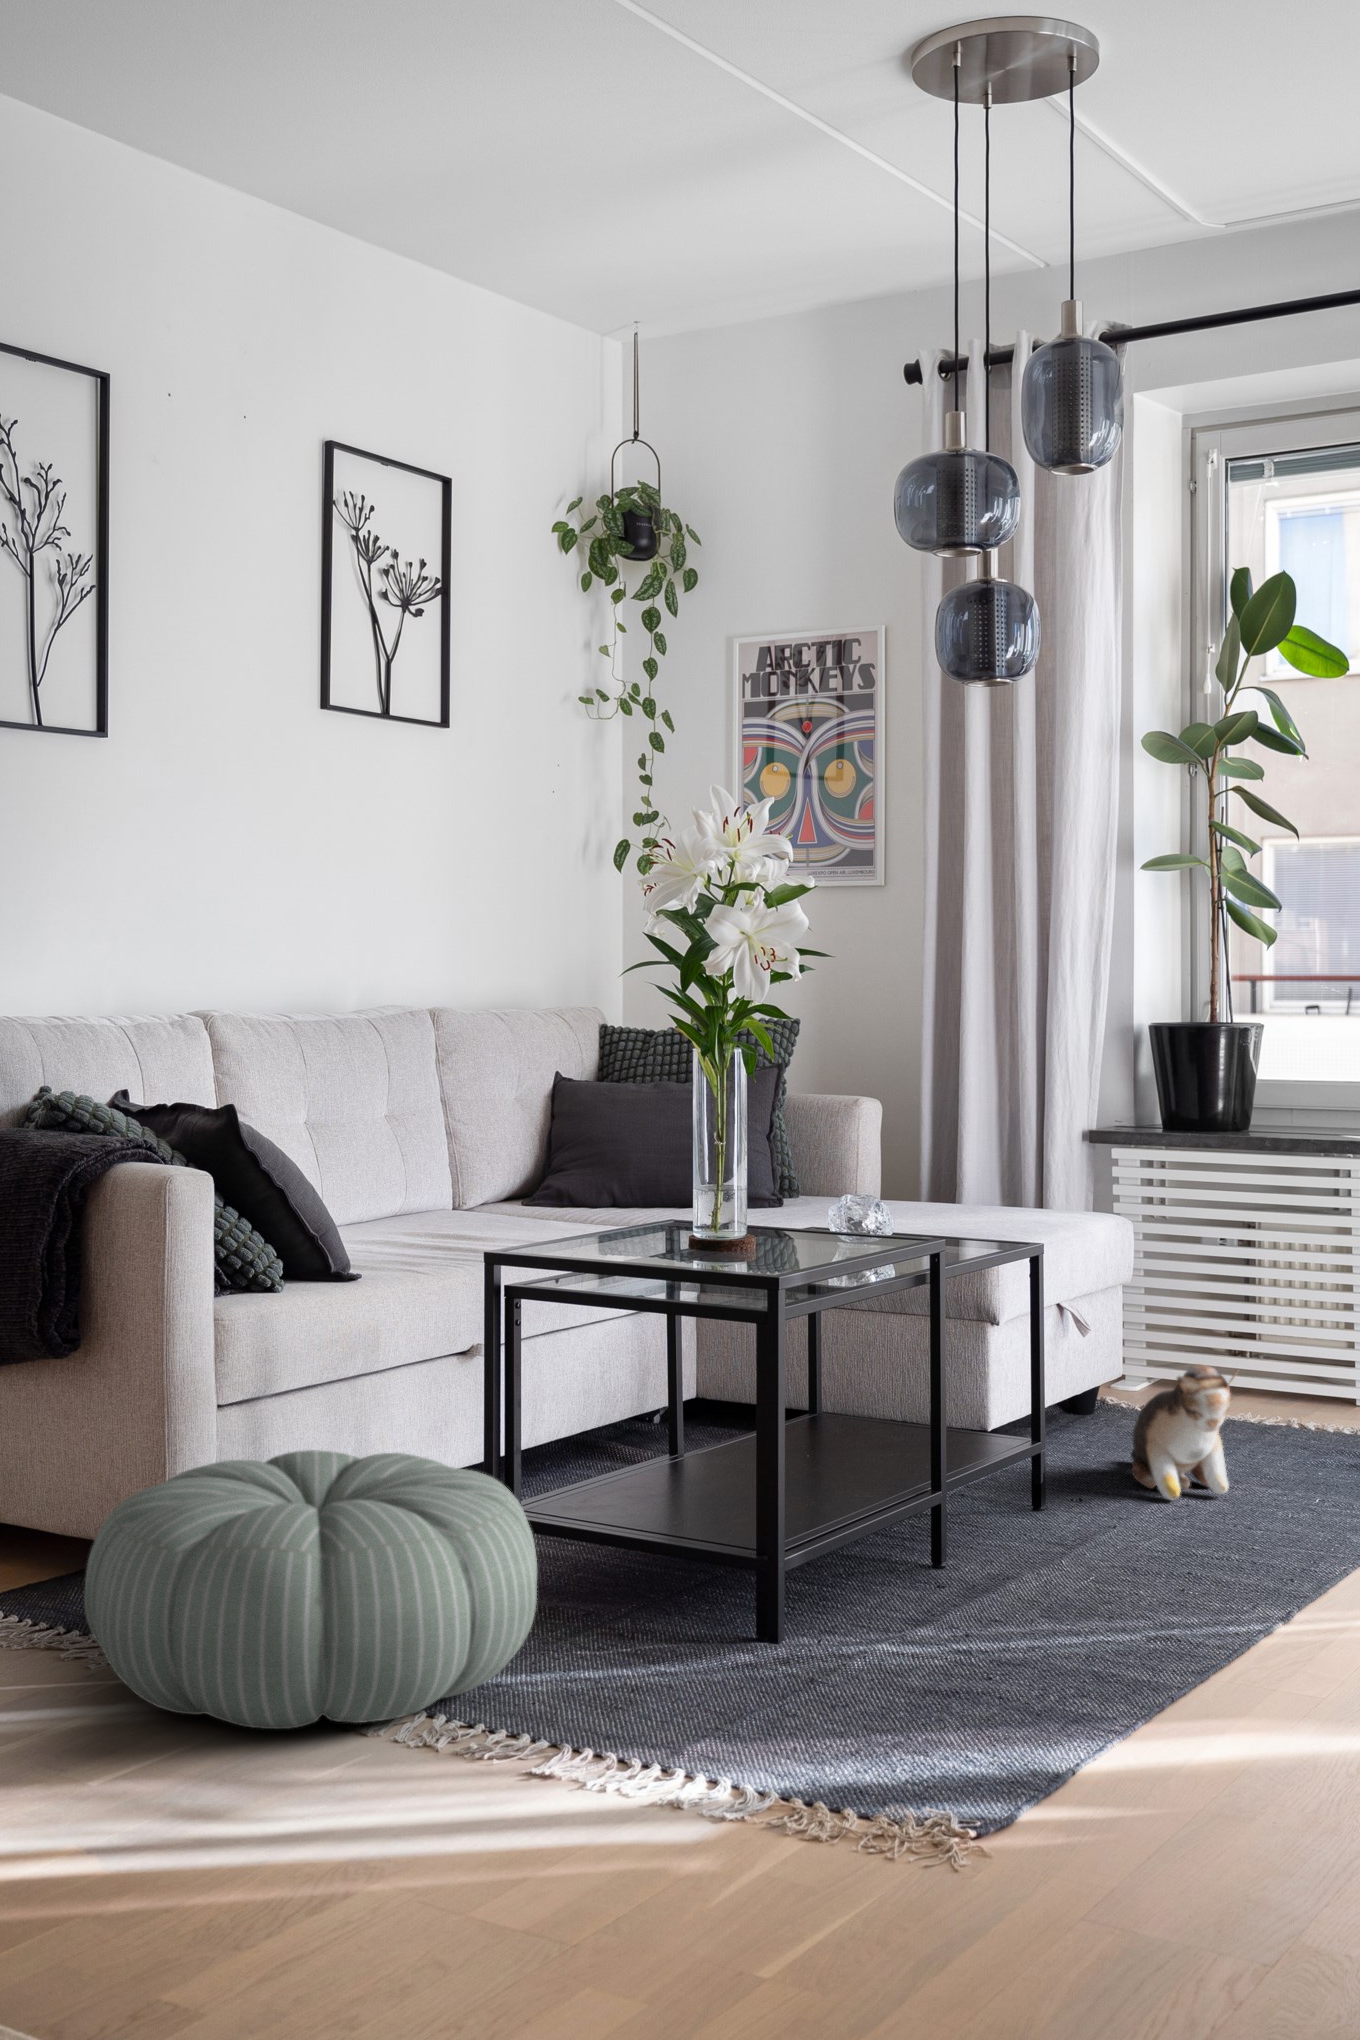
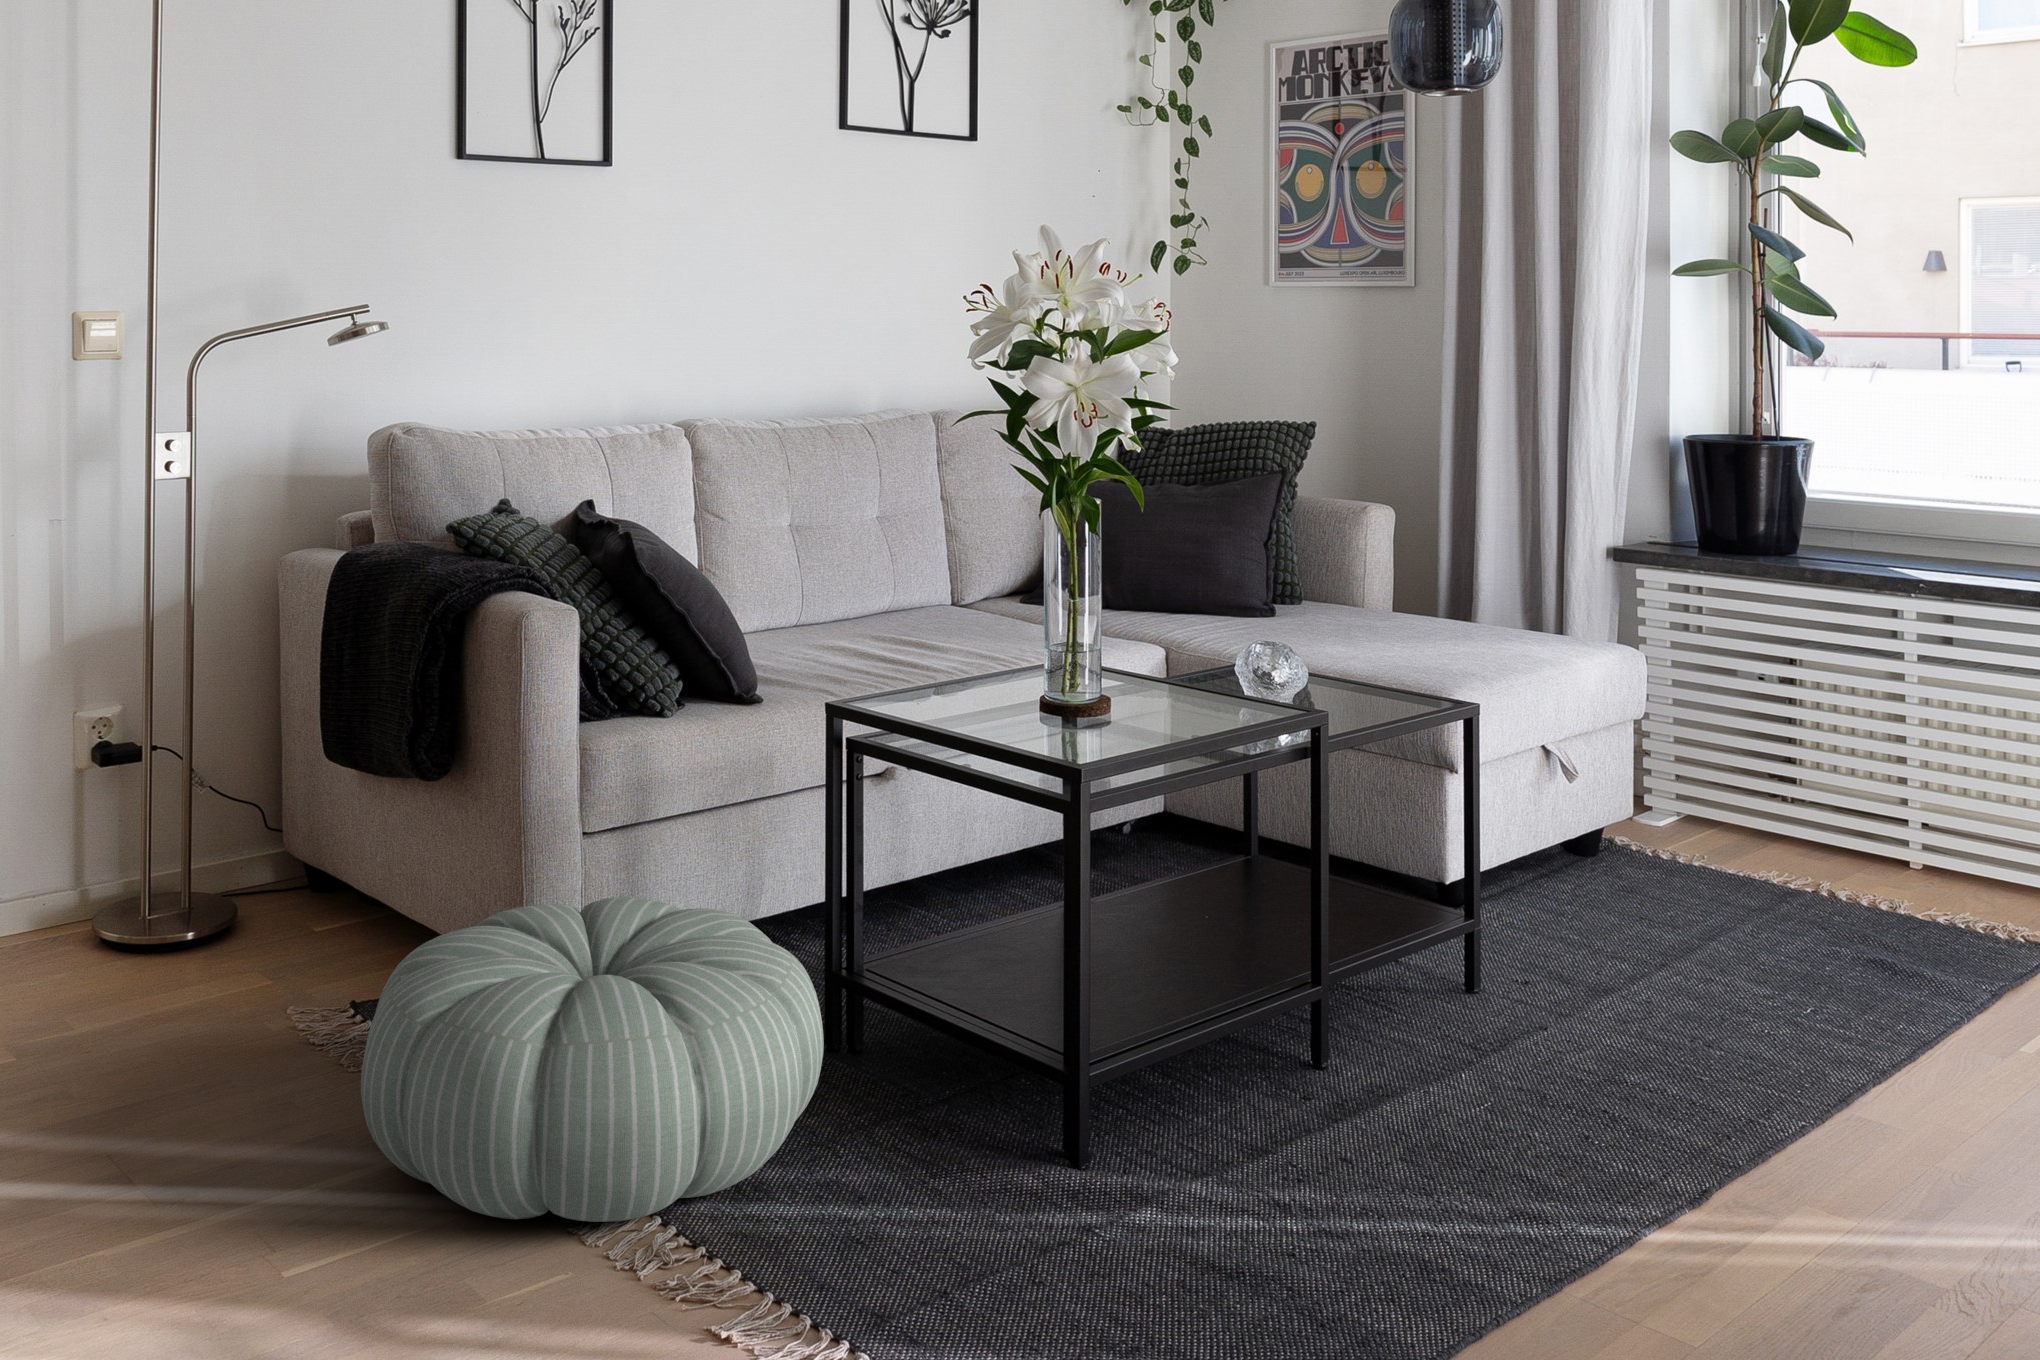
plush toy: present [1131,1364,1237,1500] -> none [1596,848,1707,995]

